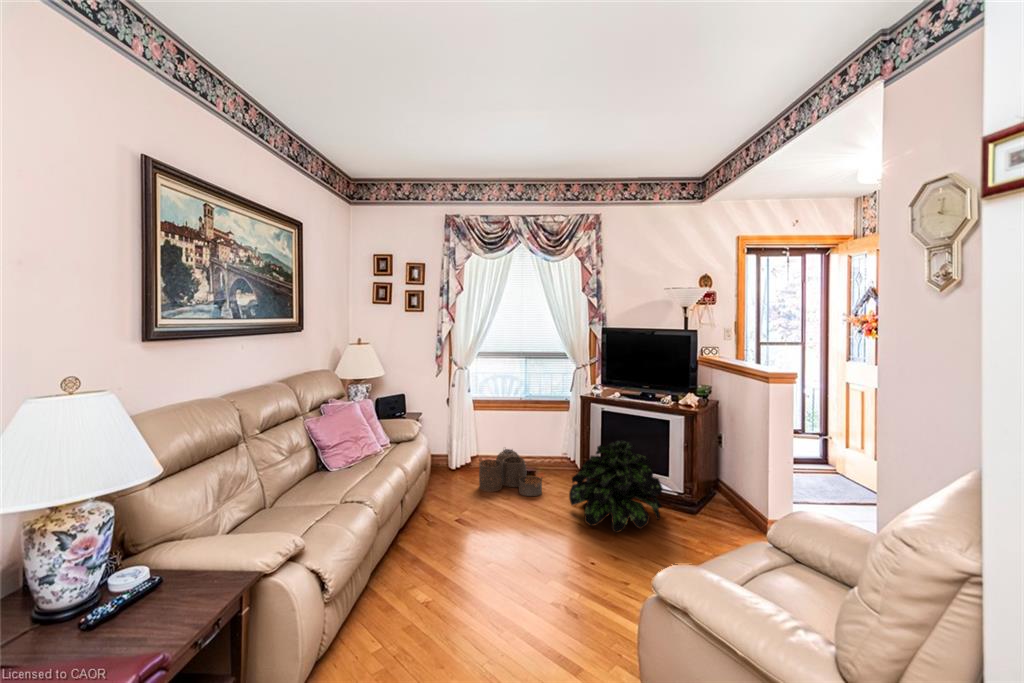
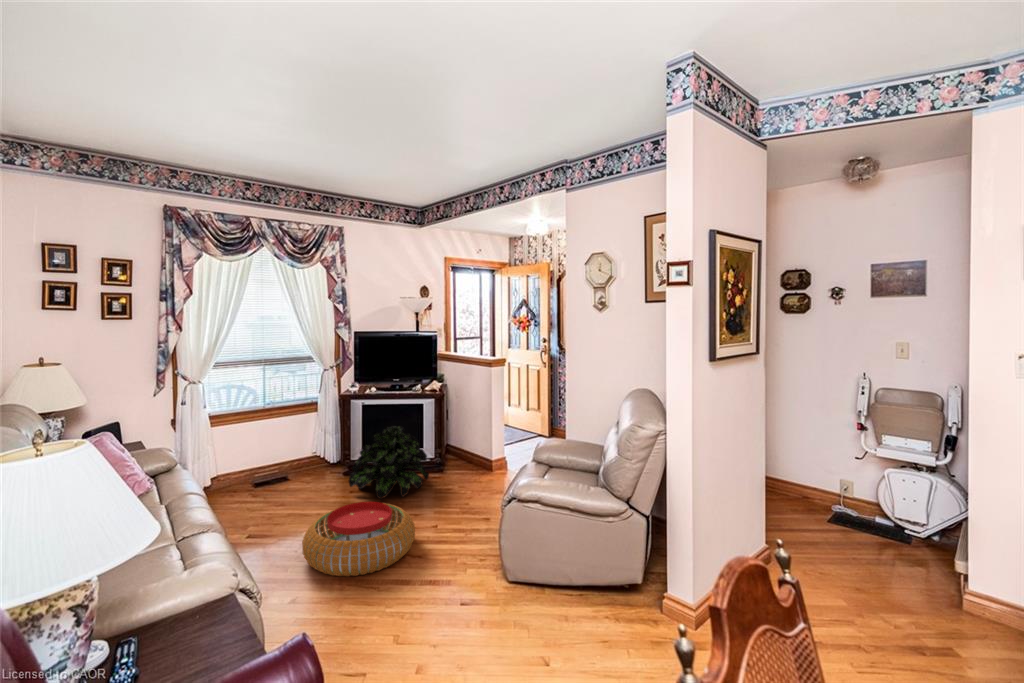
woven basket: present [479,449,542,496] -> none [242,460,315,507]
pouf: none [450,522,584,627] -> present [302,502,415,576]

